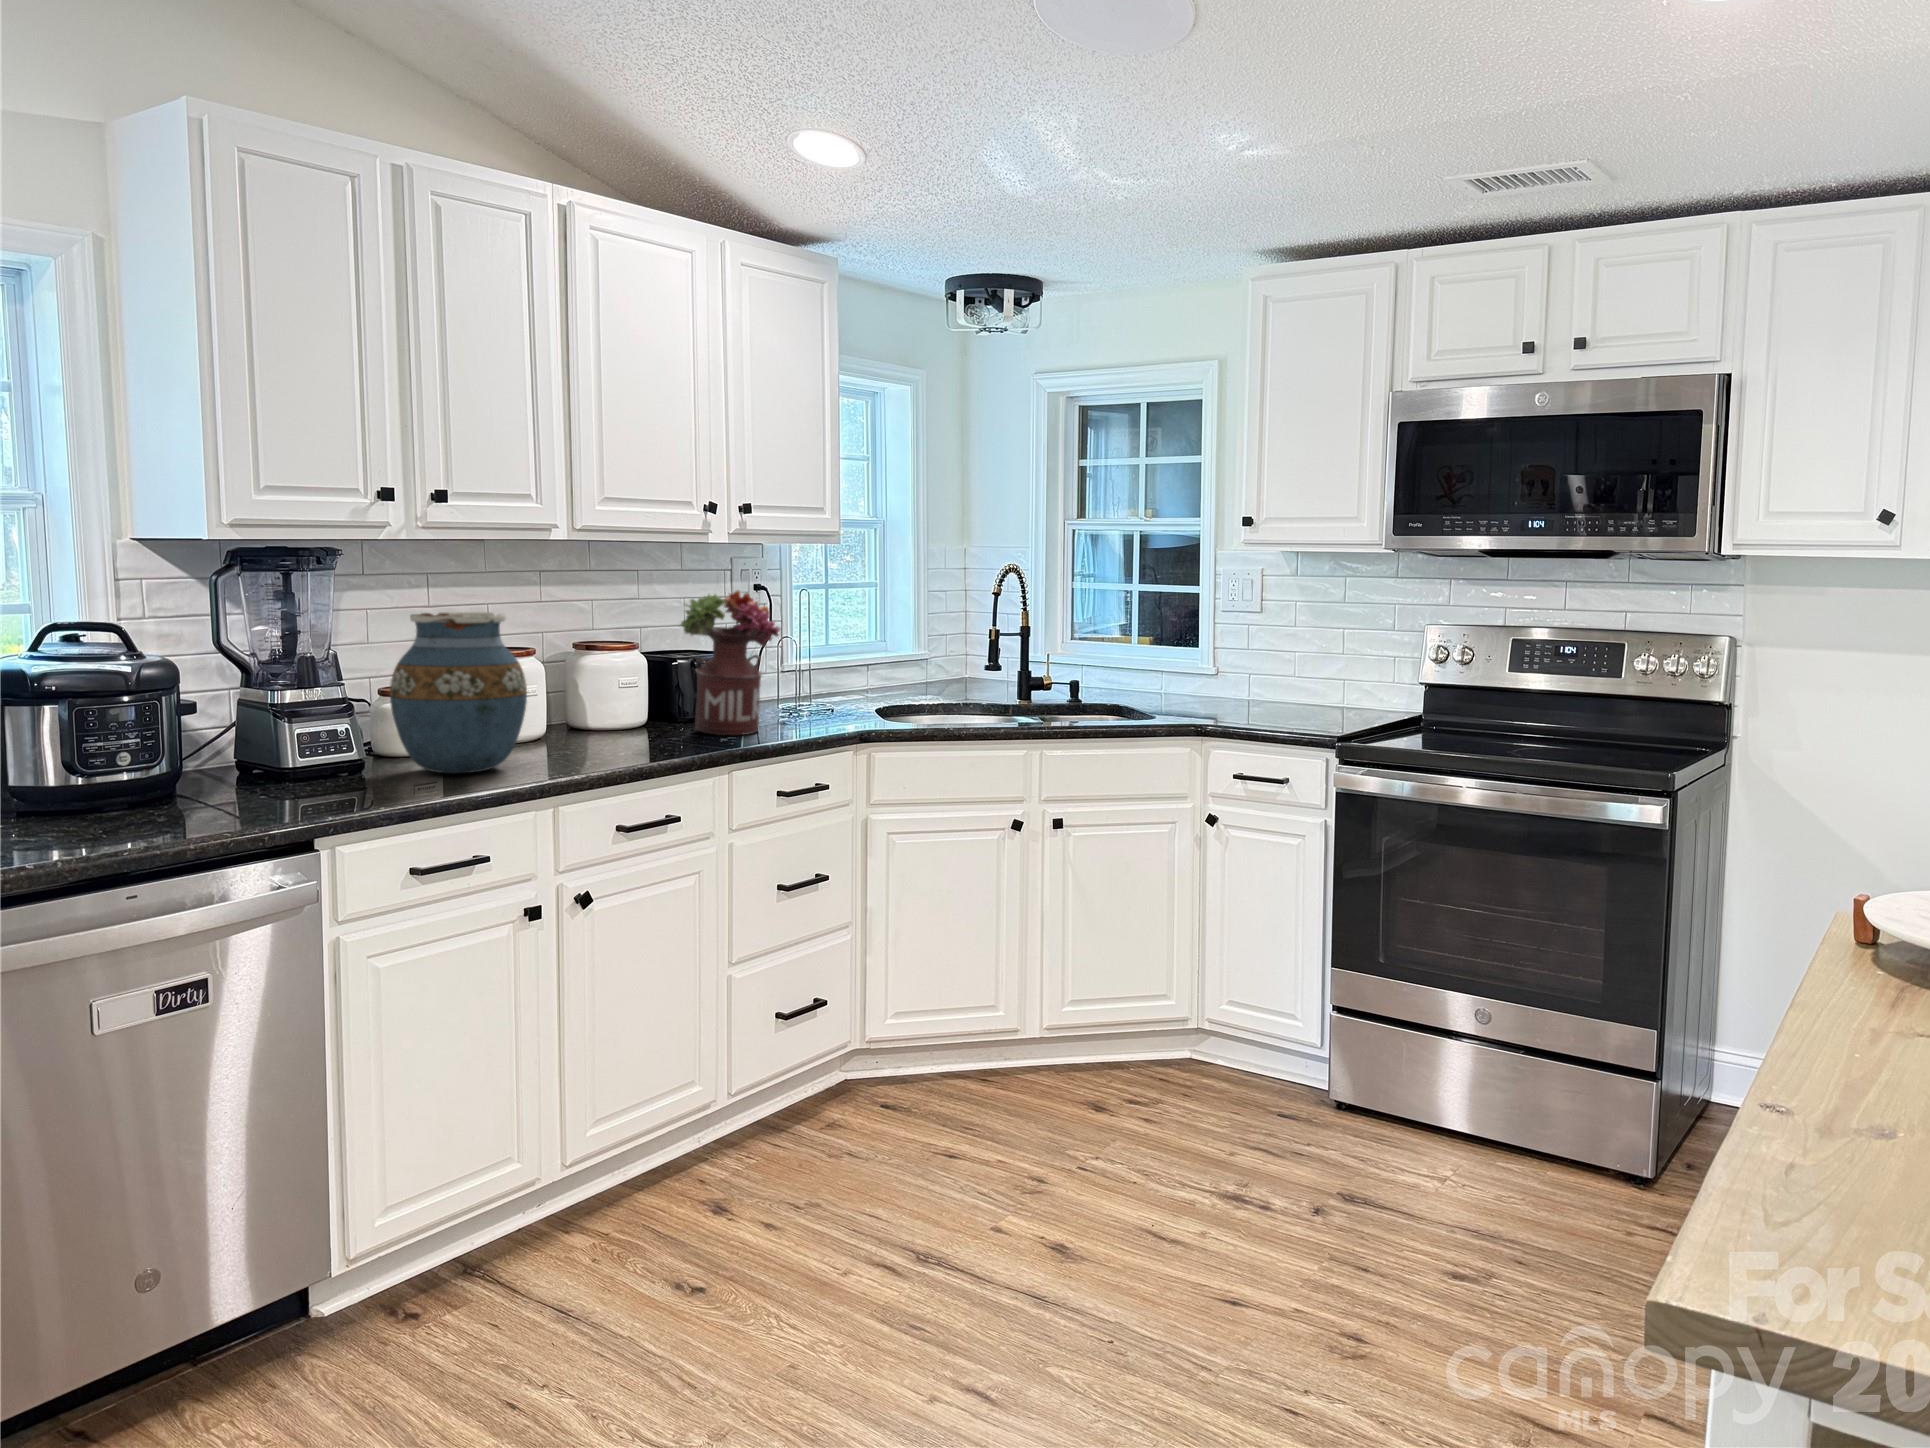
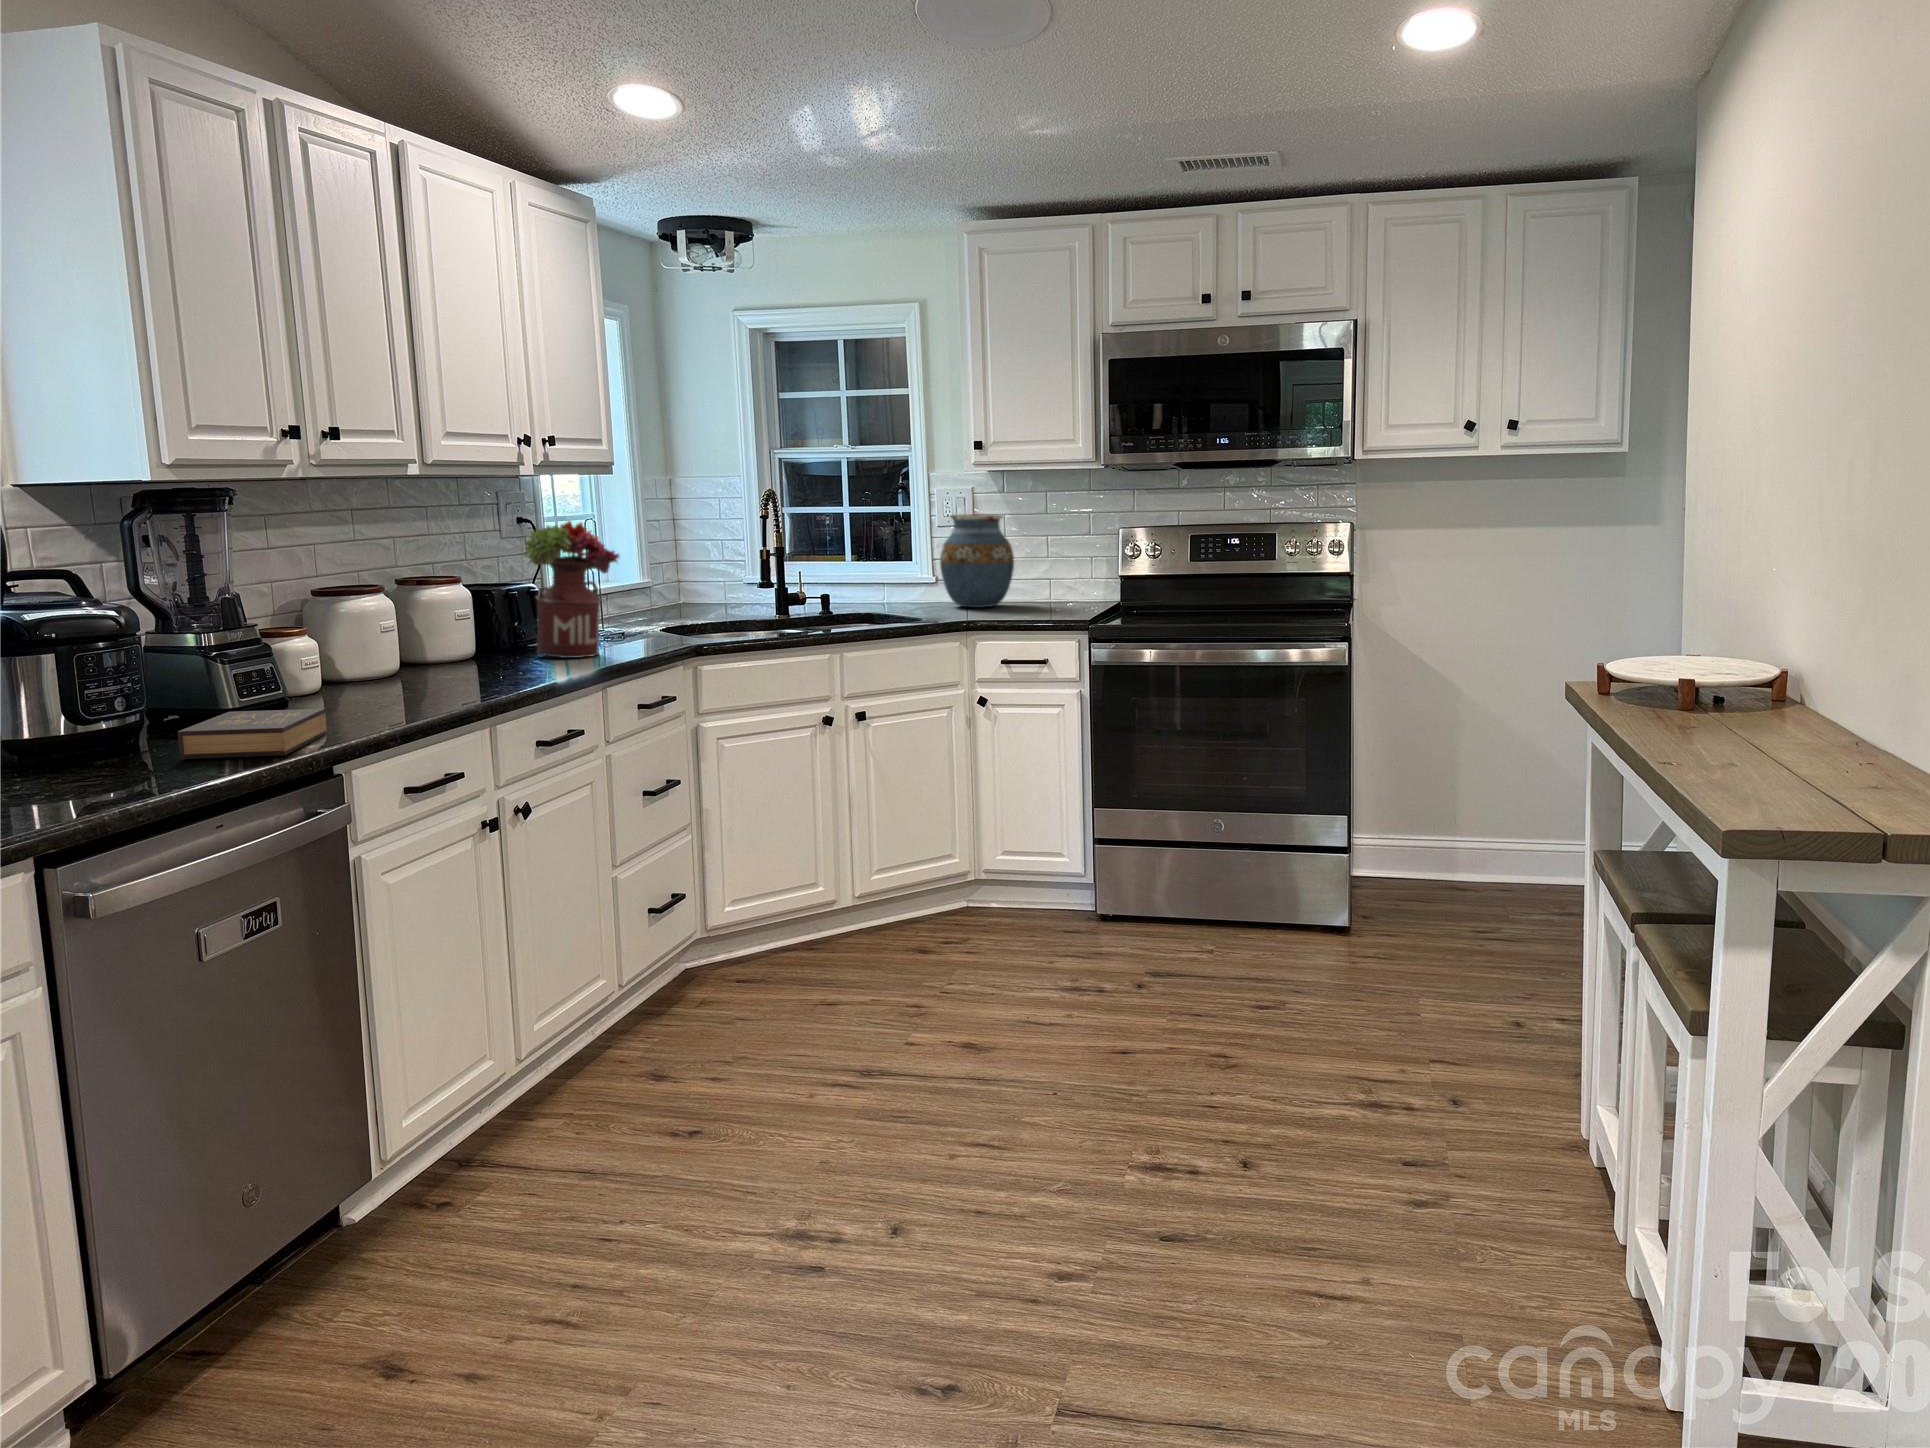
vase: present [390,612,527,773] -> present [940,514,1014,607]
hardback book: none [150,770,328,822] -> present [178,709,327,759]

